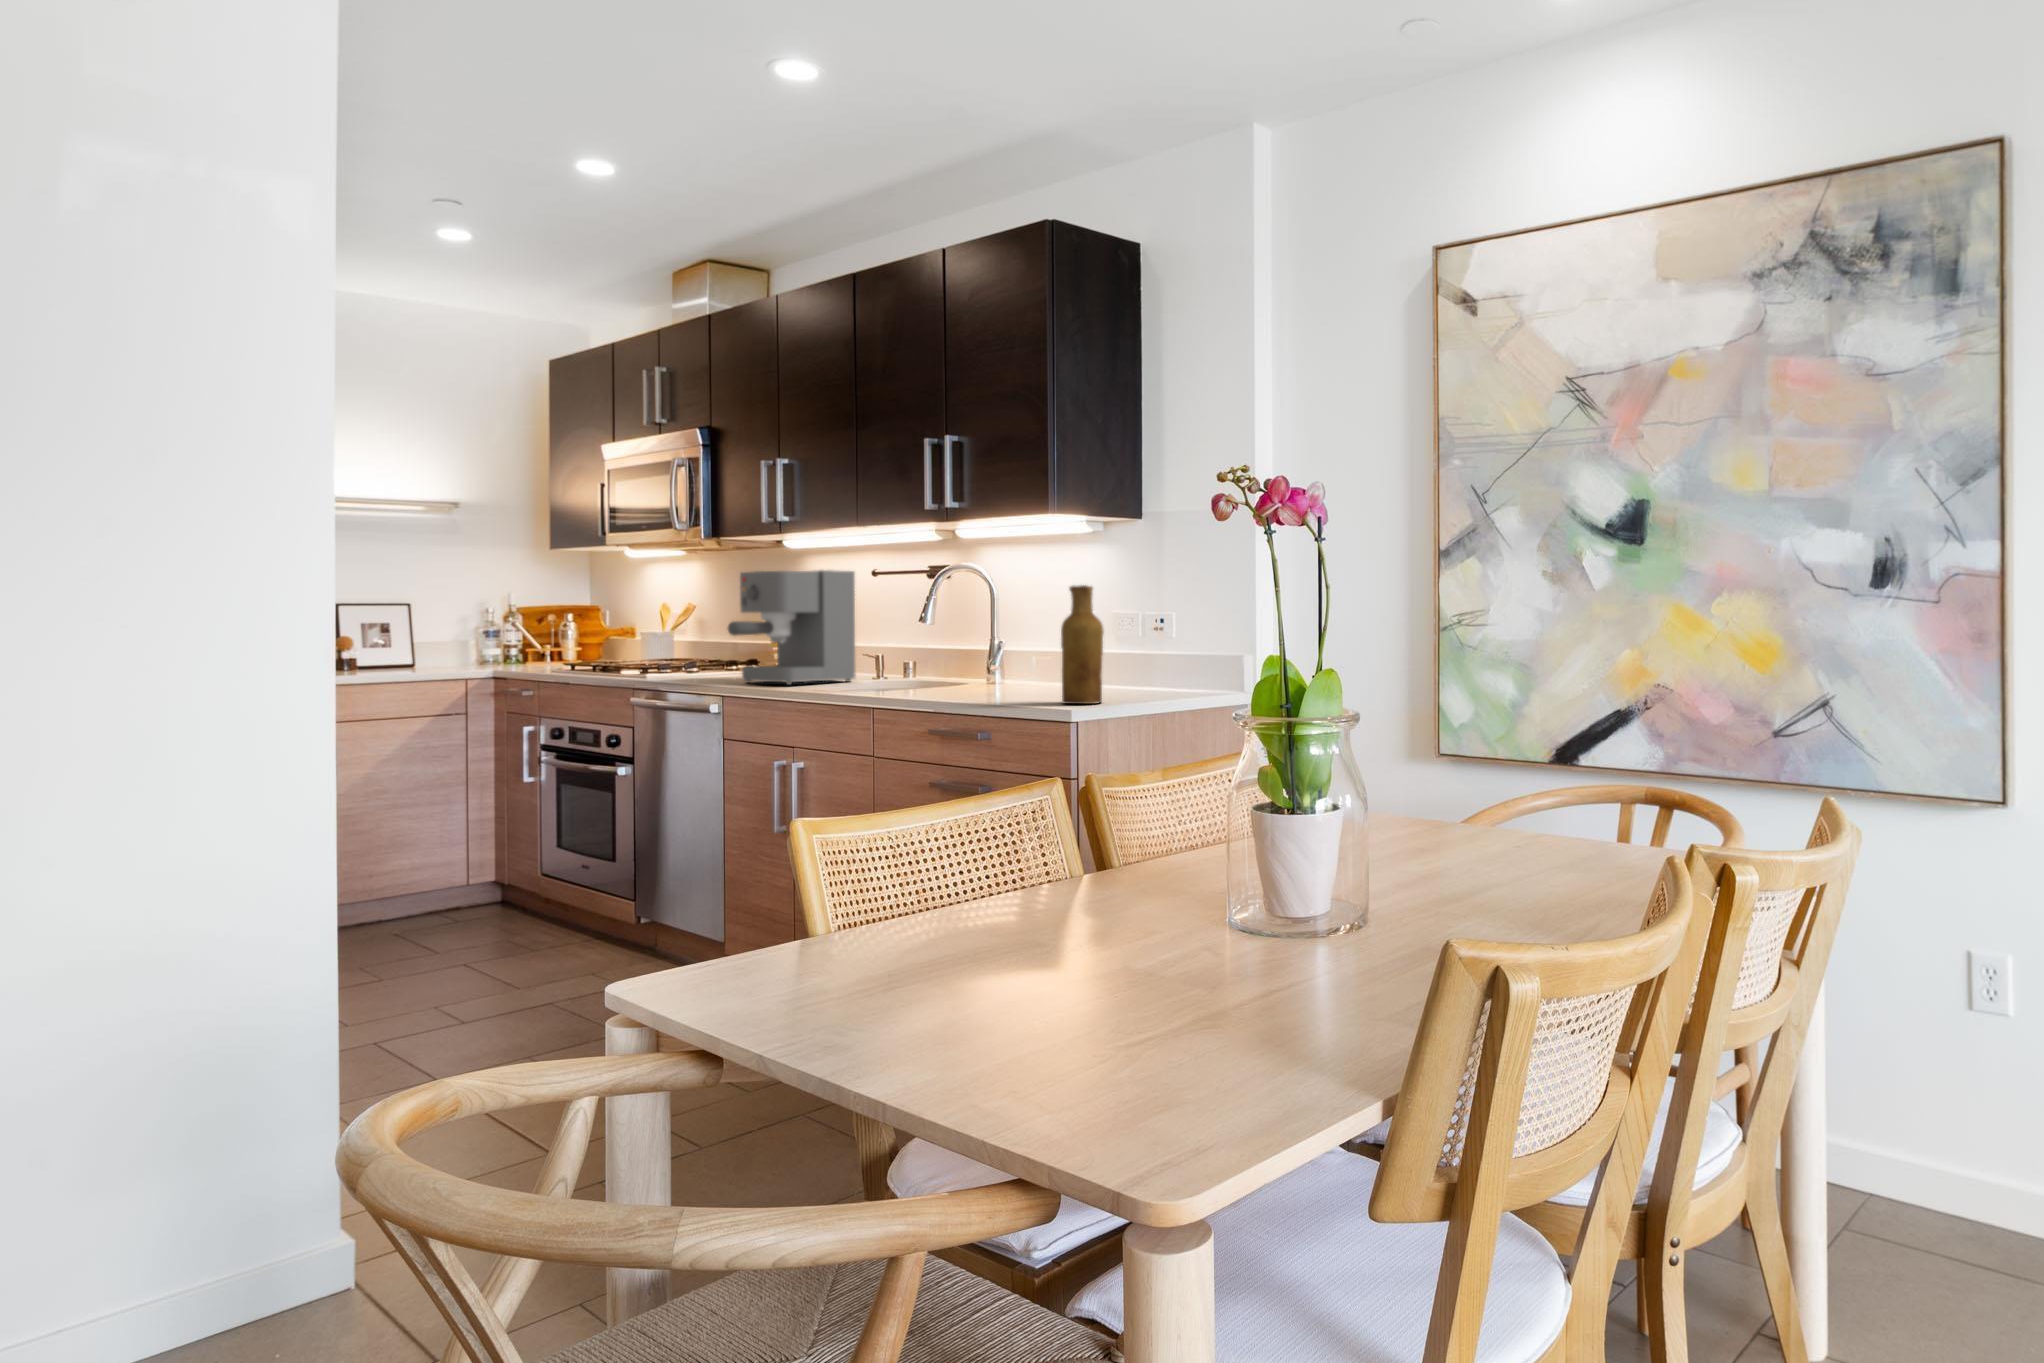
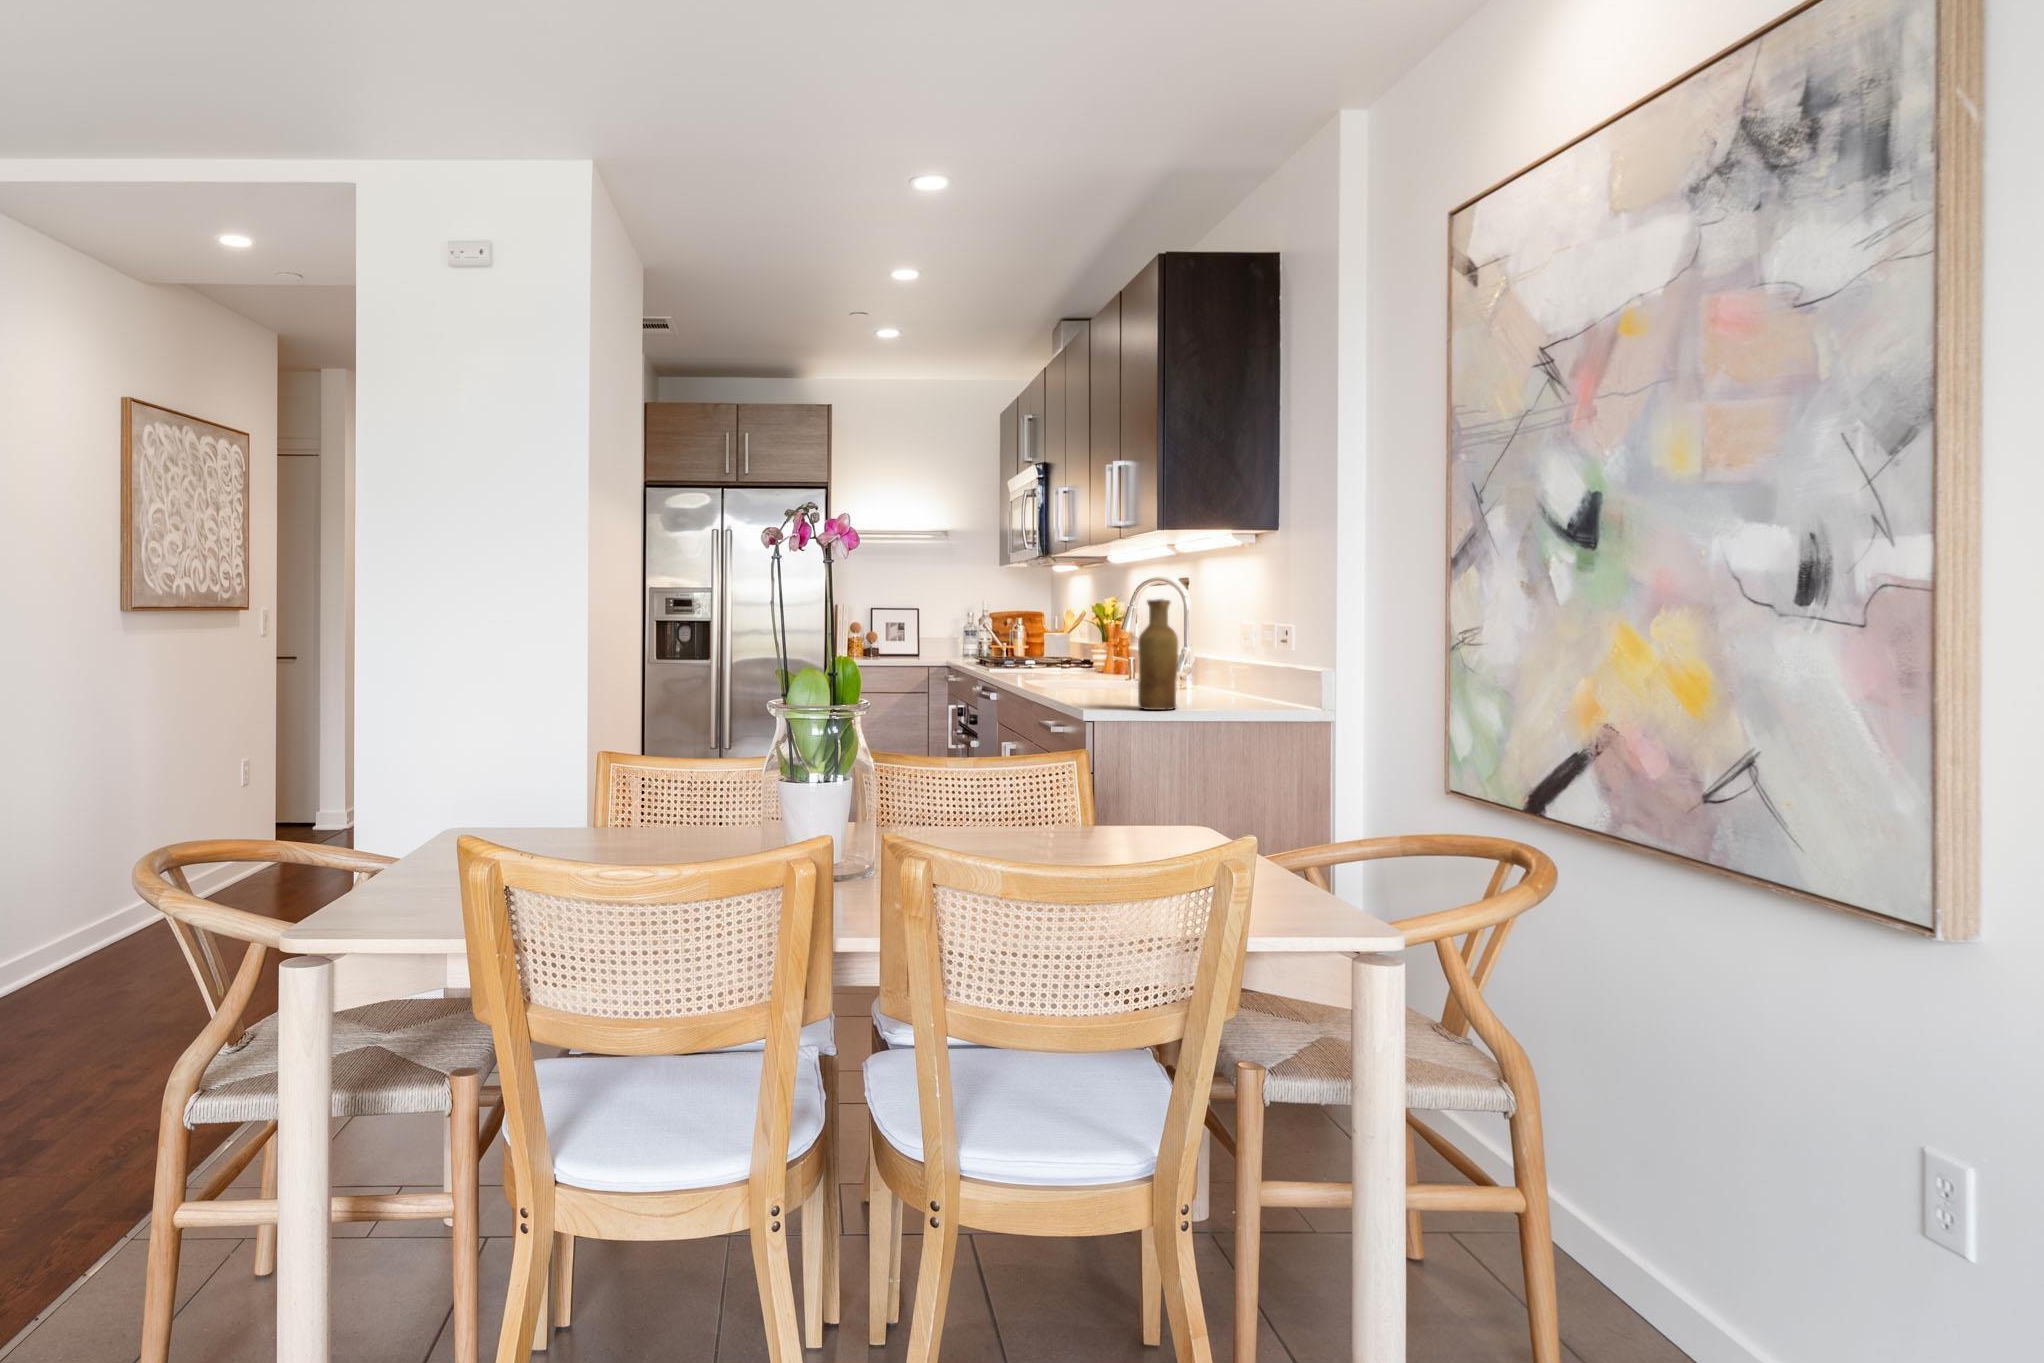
coffee maker: present [728,570,856,685] -> none [985,584,1094,681]

